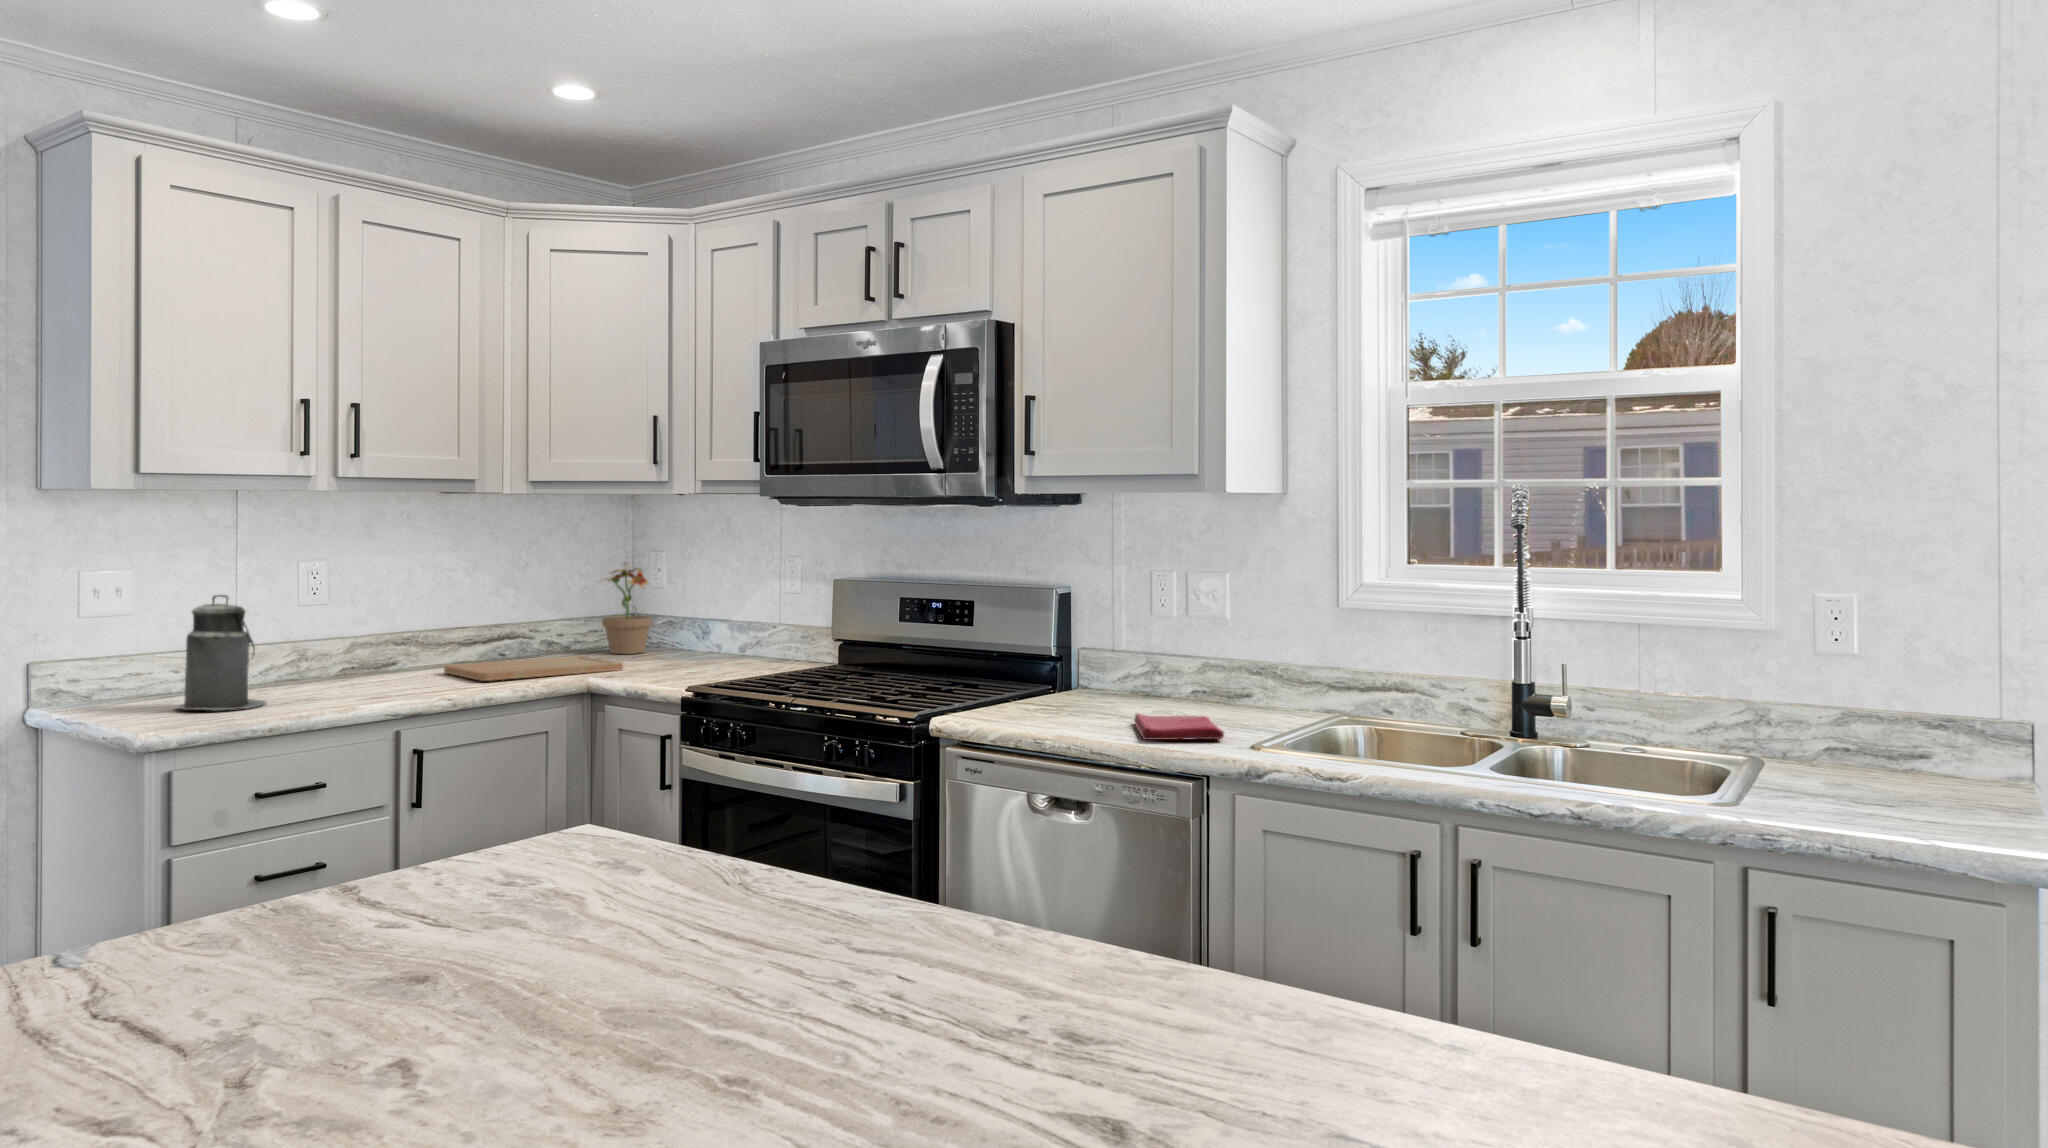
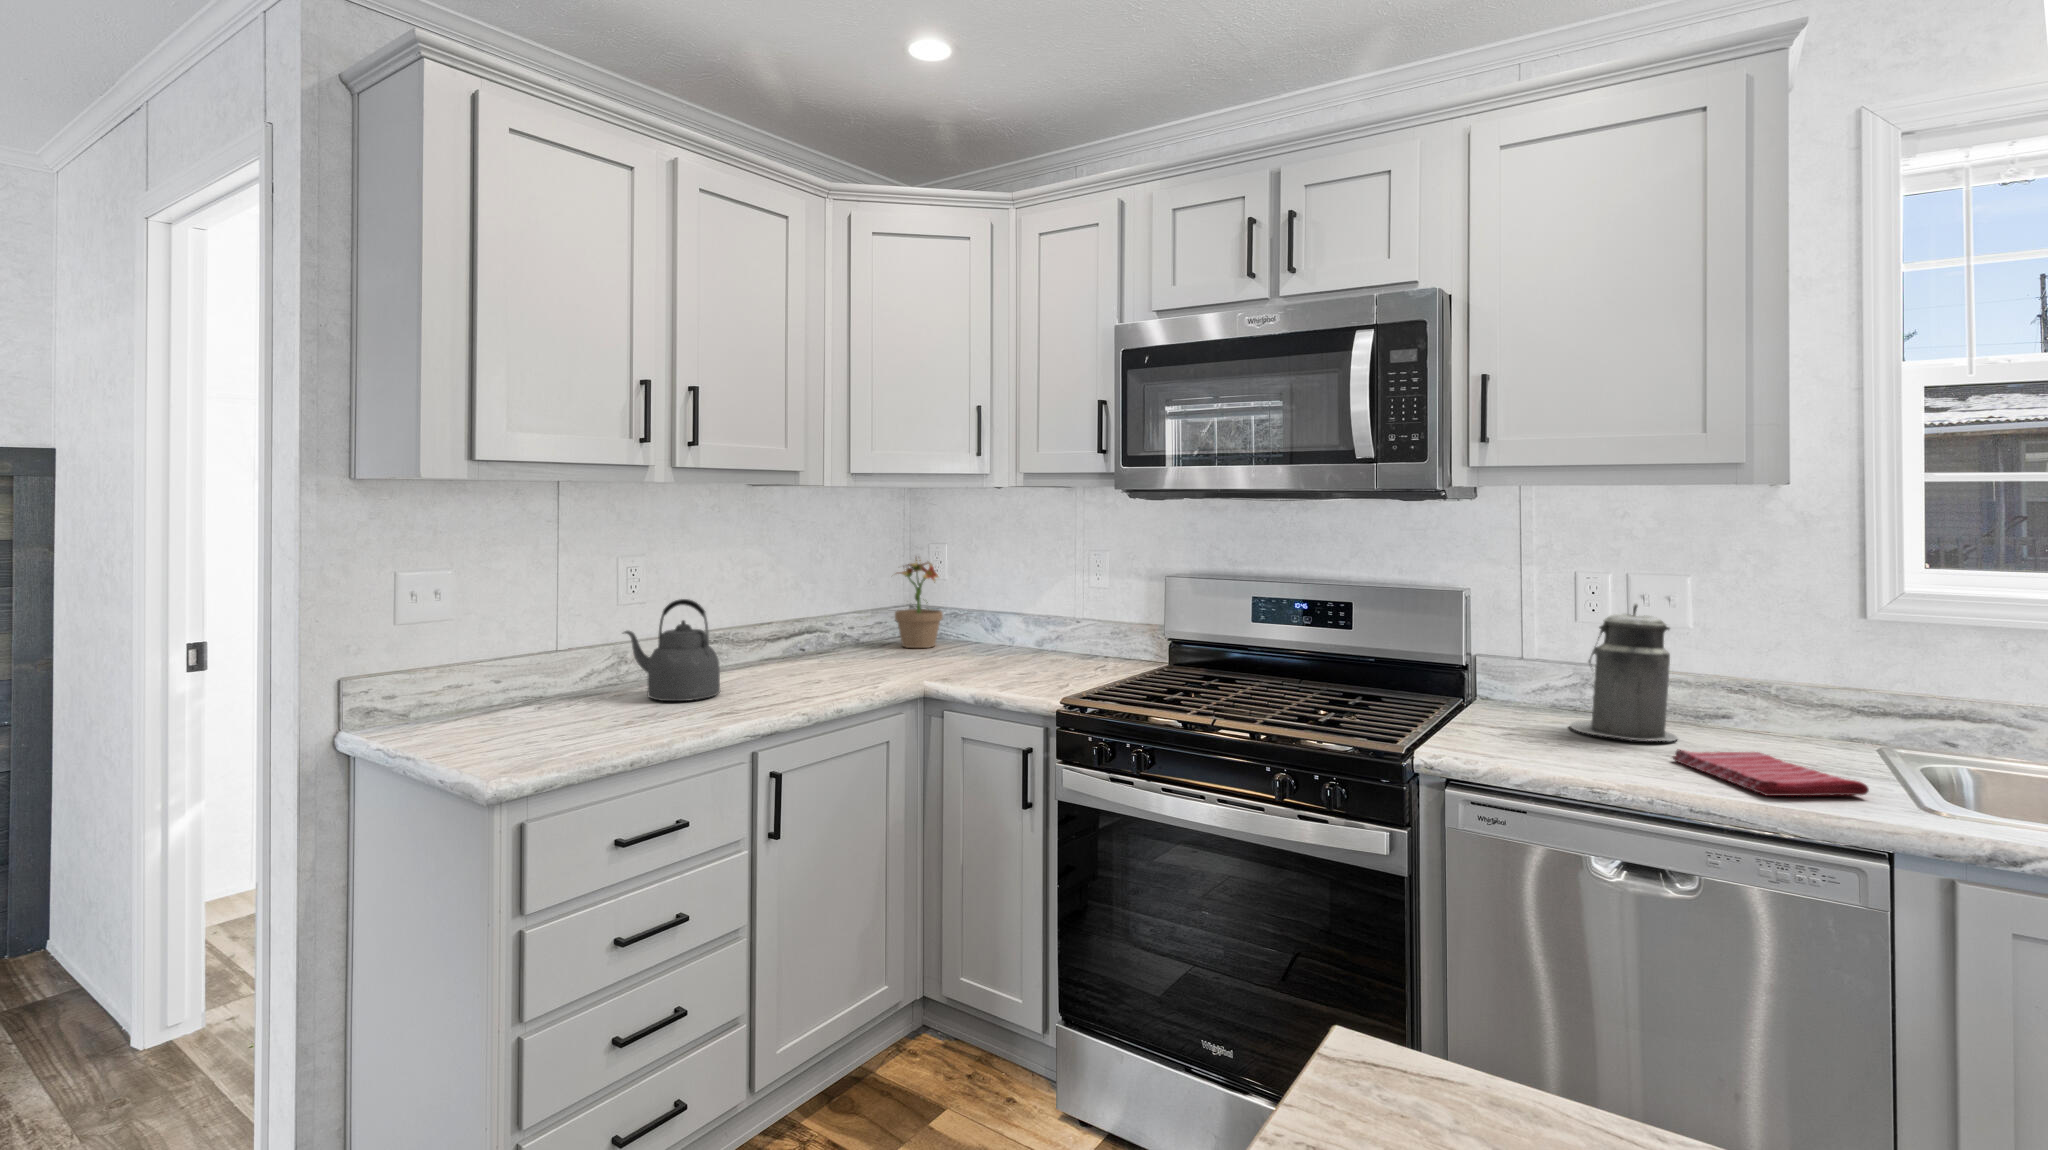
canister: present [175,595,266,710] -> present [1570,604,1677,741]
kettle: none [296,597,388,690] -> present [623,599,720,701]
cutting board: present [444,656,623,681] -> none [765,653,944,687]

